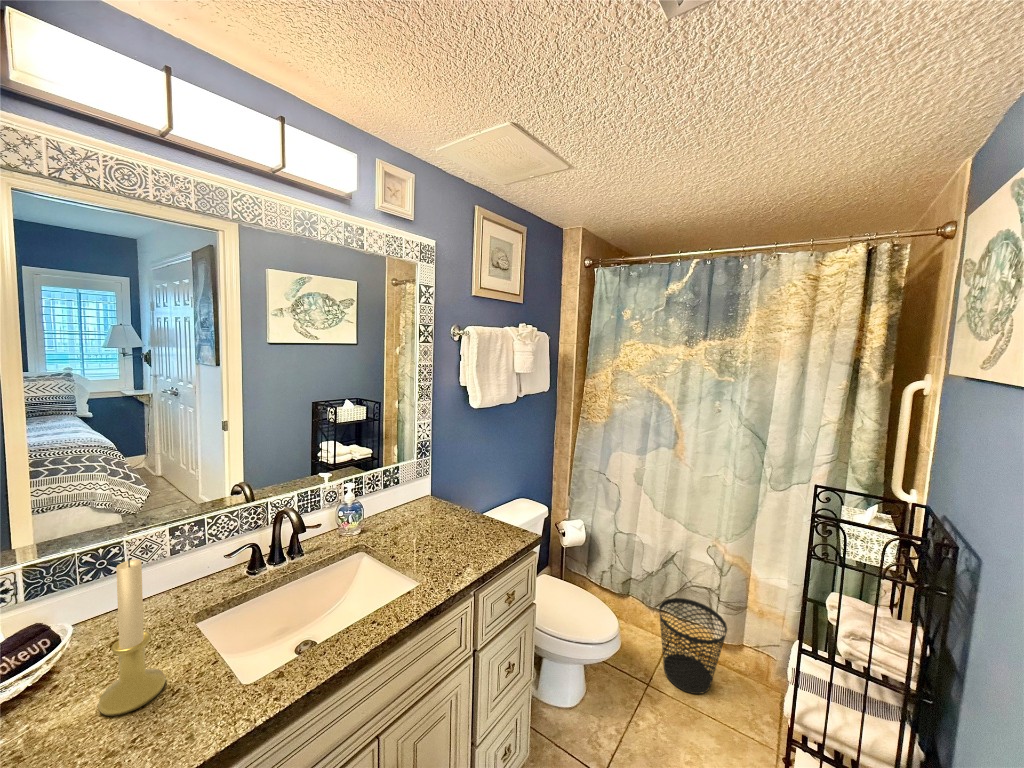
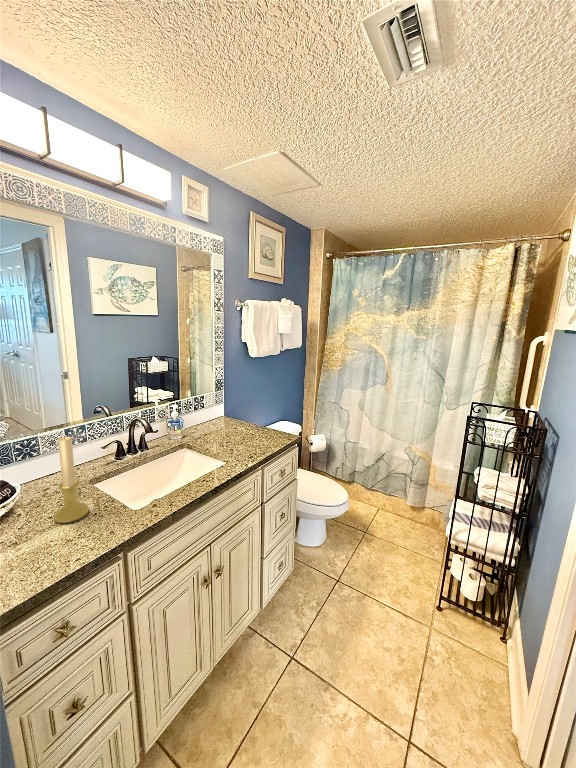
wastebasket: present [659,598,727,694] -> none [374,481,416,536]

